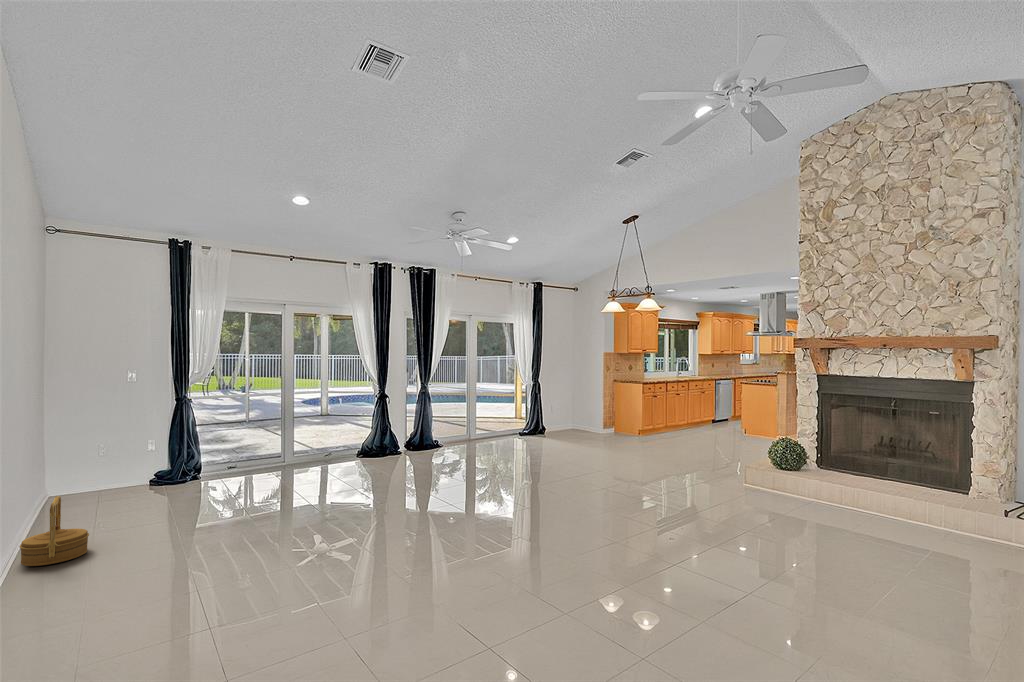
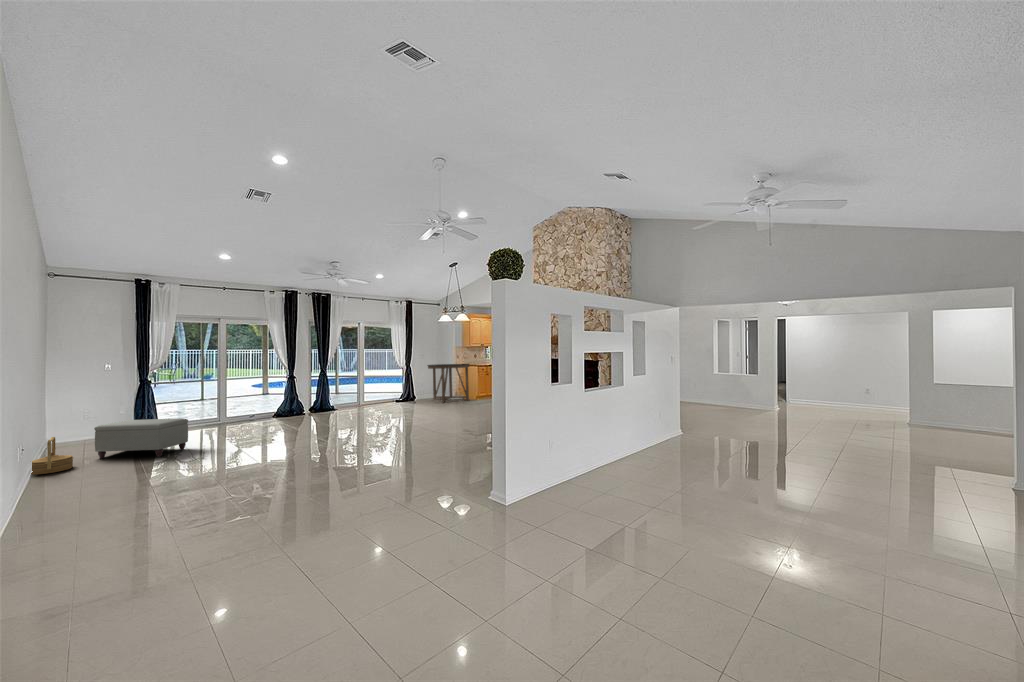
console table: none [563,378,631,438] -> present [428,364,469,402]
ottoman: none [119,465,260,534] -> present [94,418,188,458]

